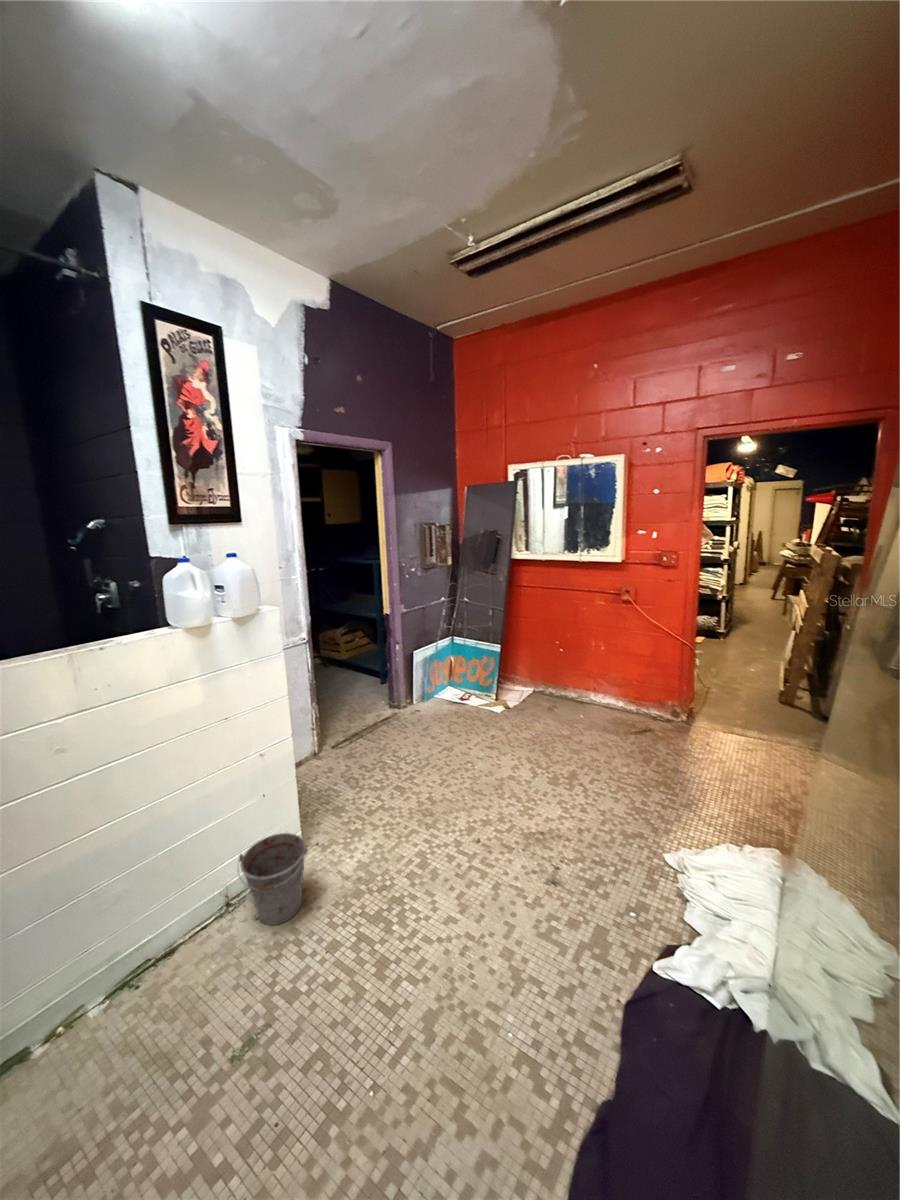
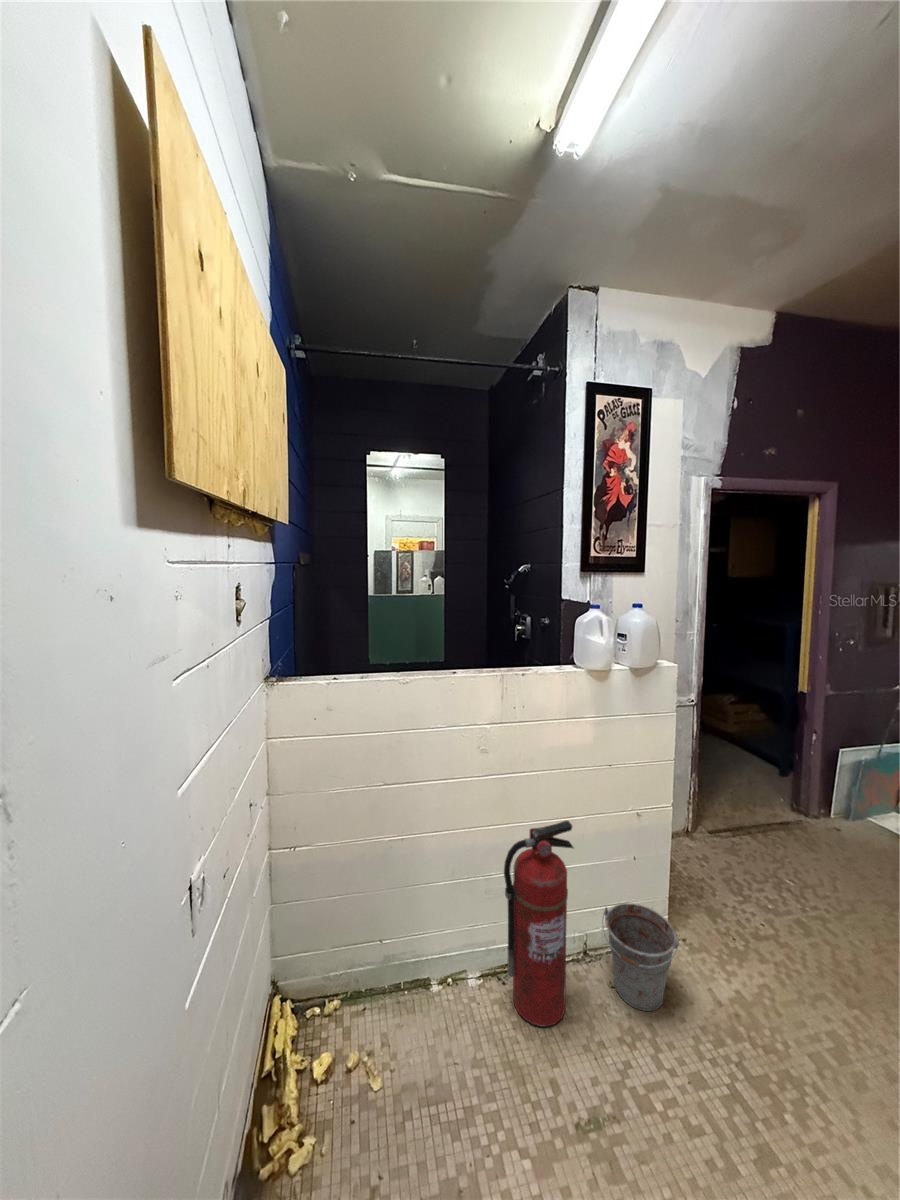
fire extinguisher: none [105,791,209,1013] -> present [504,821,574,1026]

